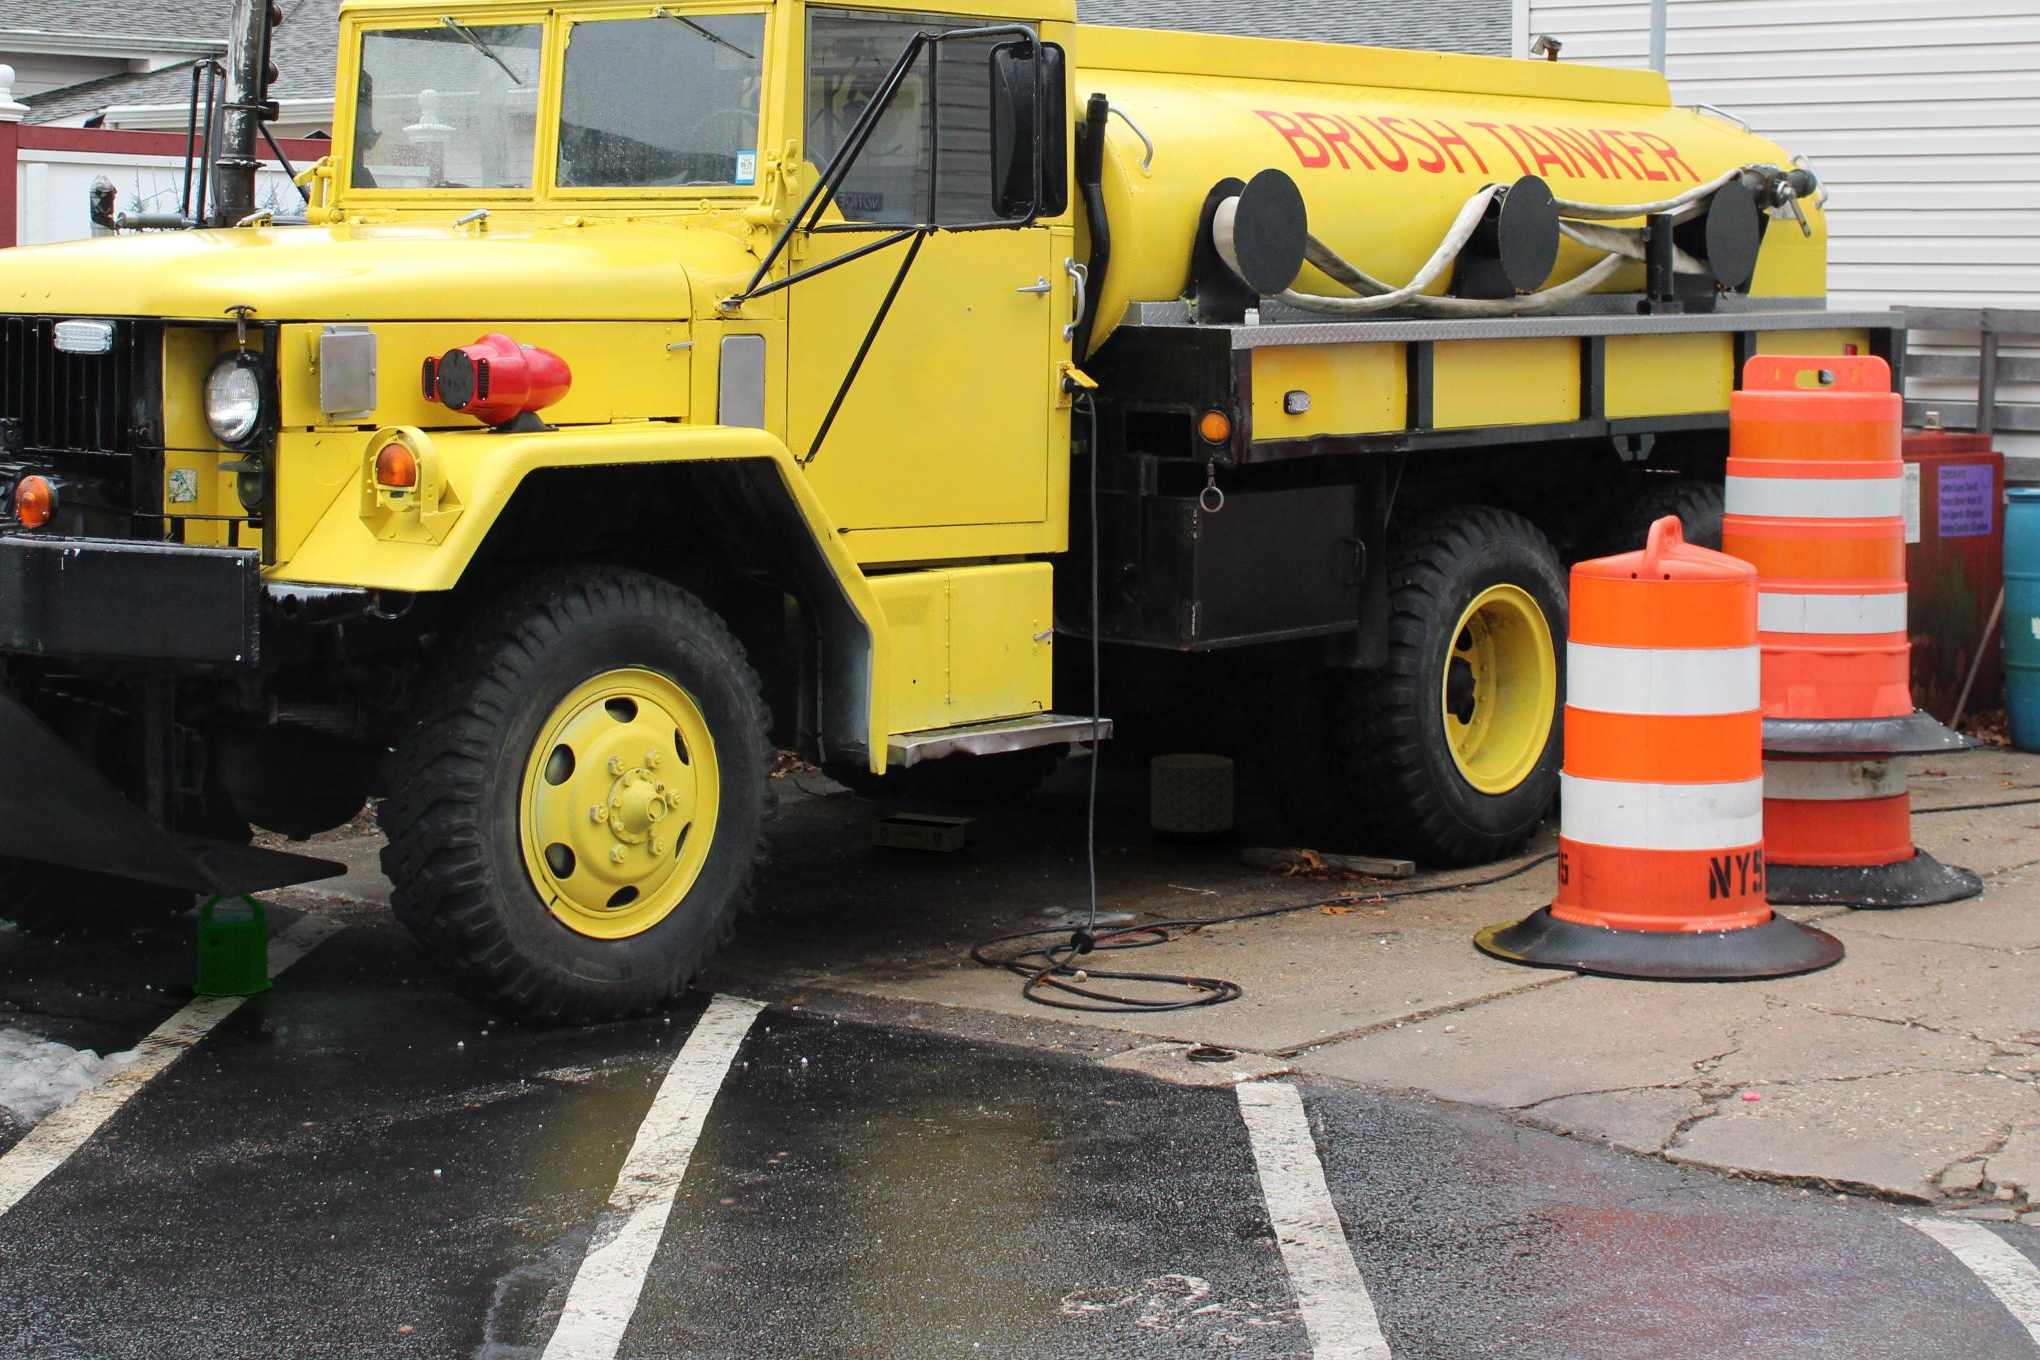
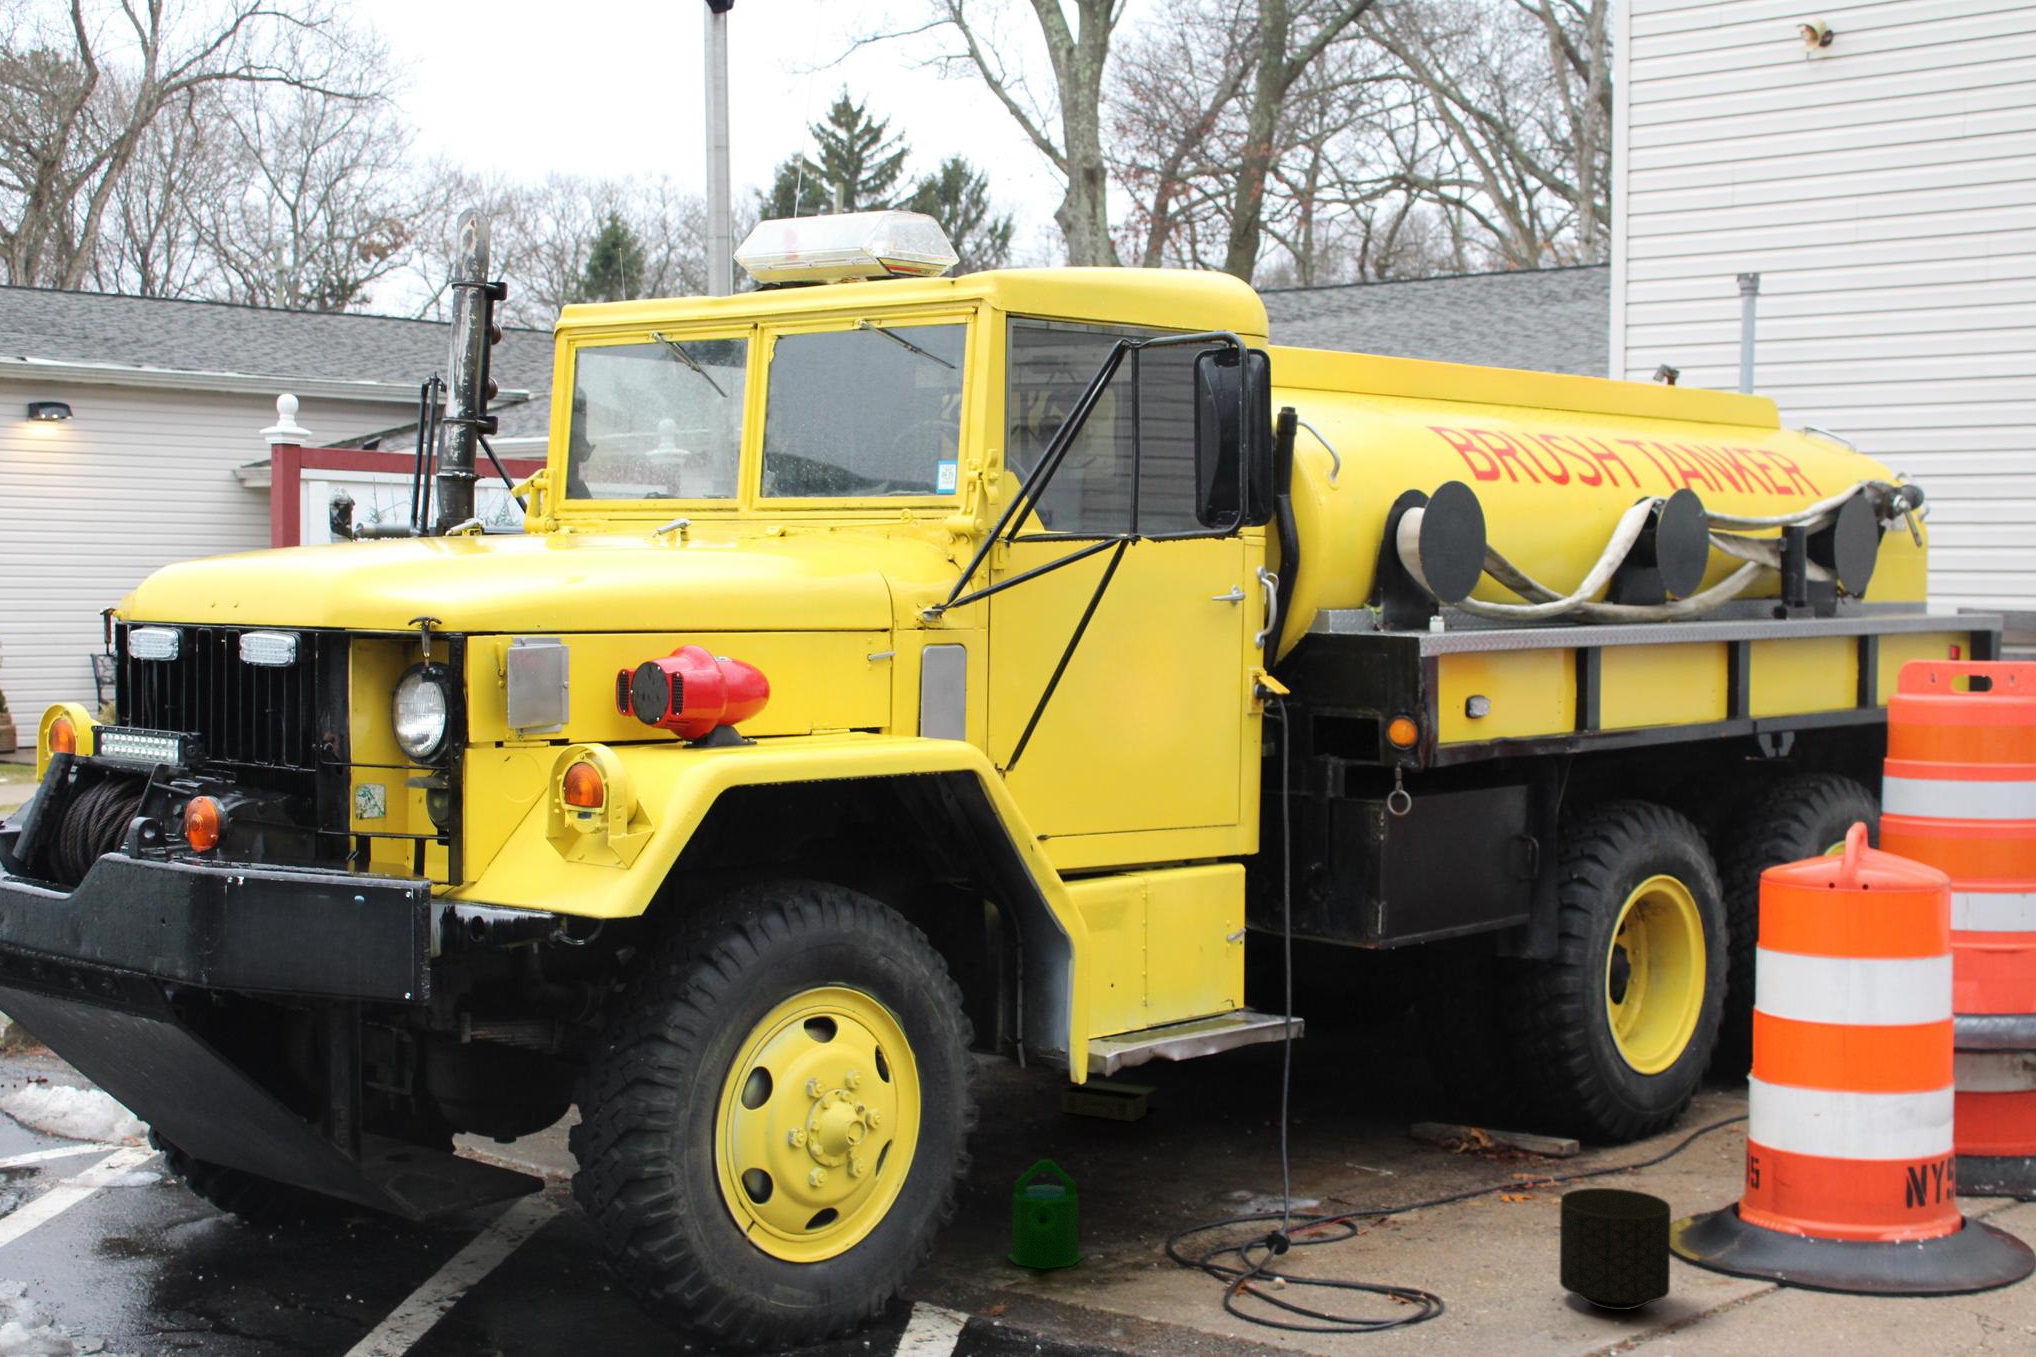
planter: present [1151,754,1233,841] -> present [1560,1188,1671,1310]
watering can: present [193,893,273,996] -> present [1008,1160,1083,1269]

